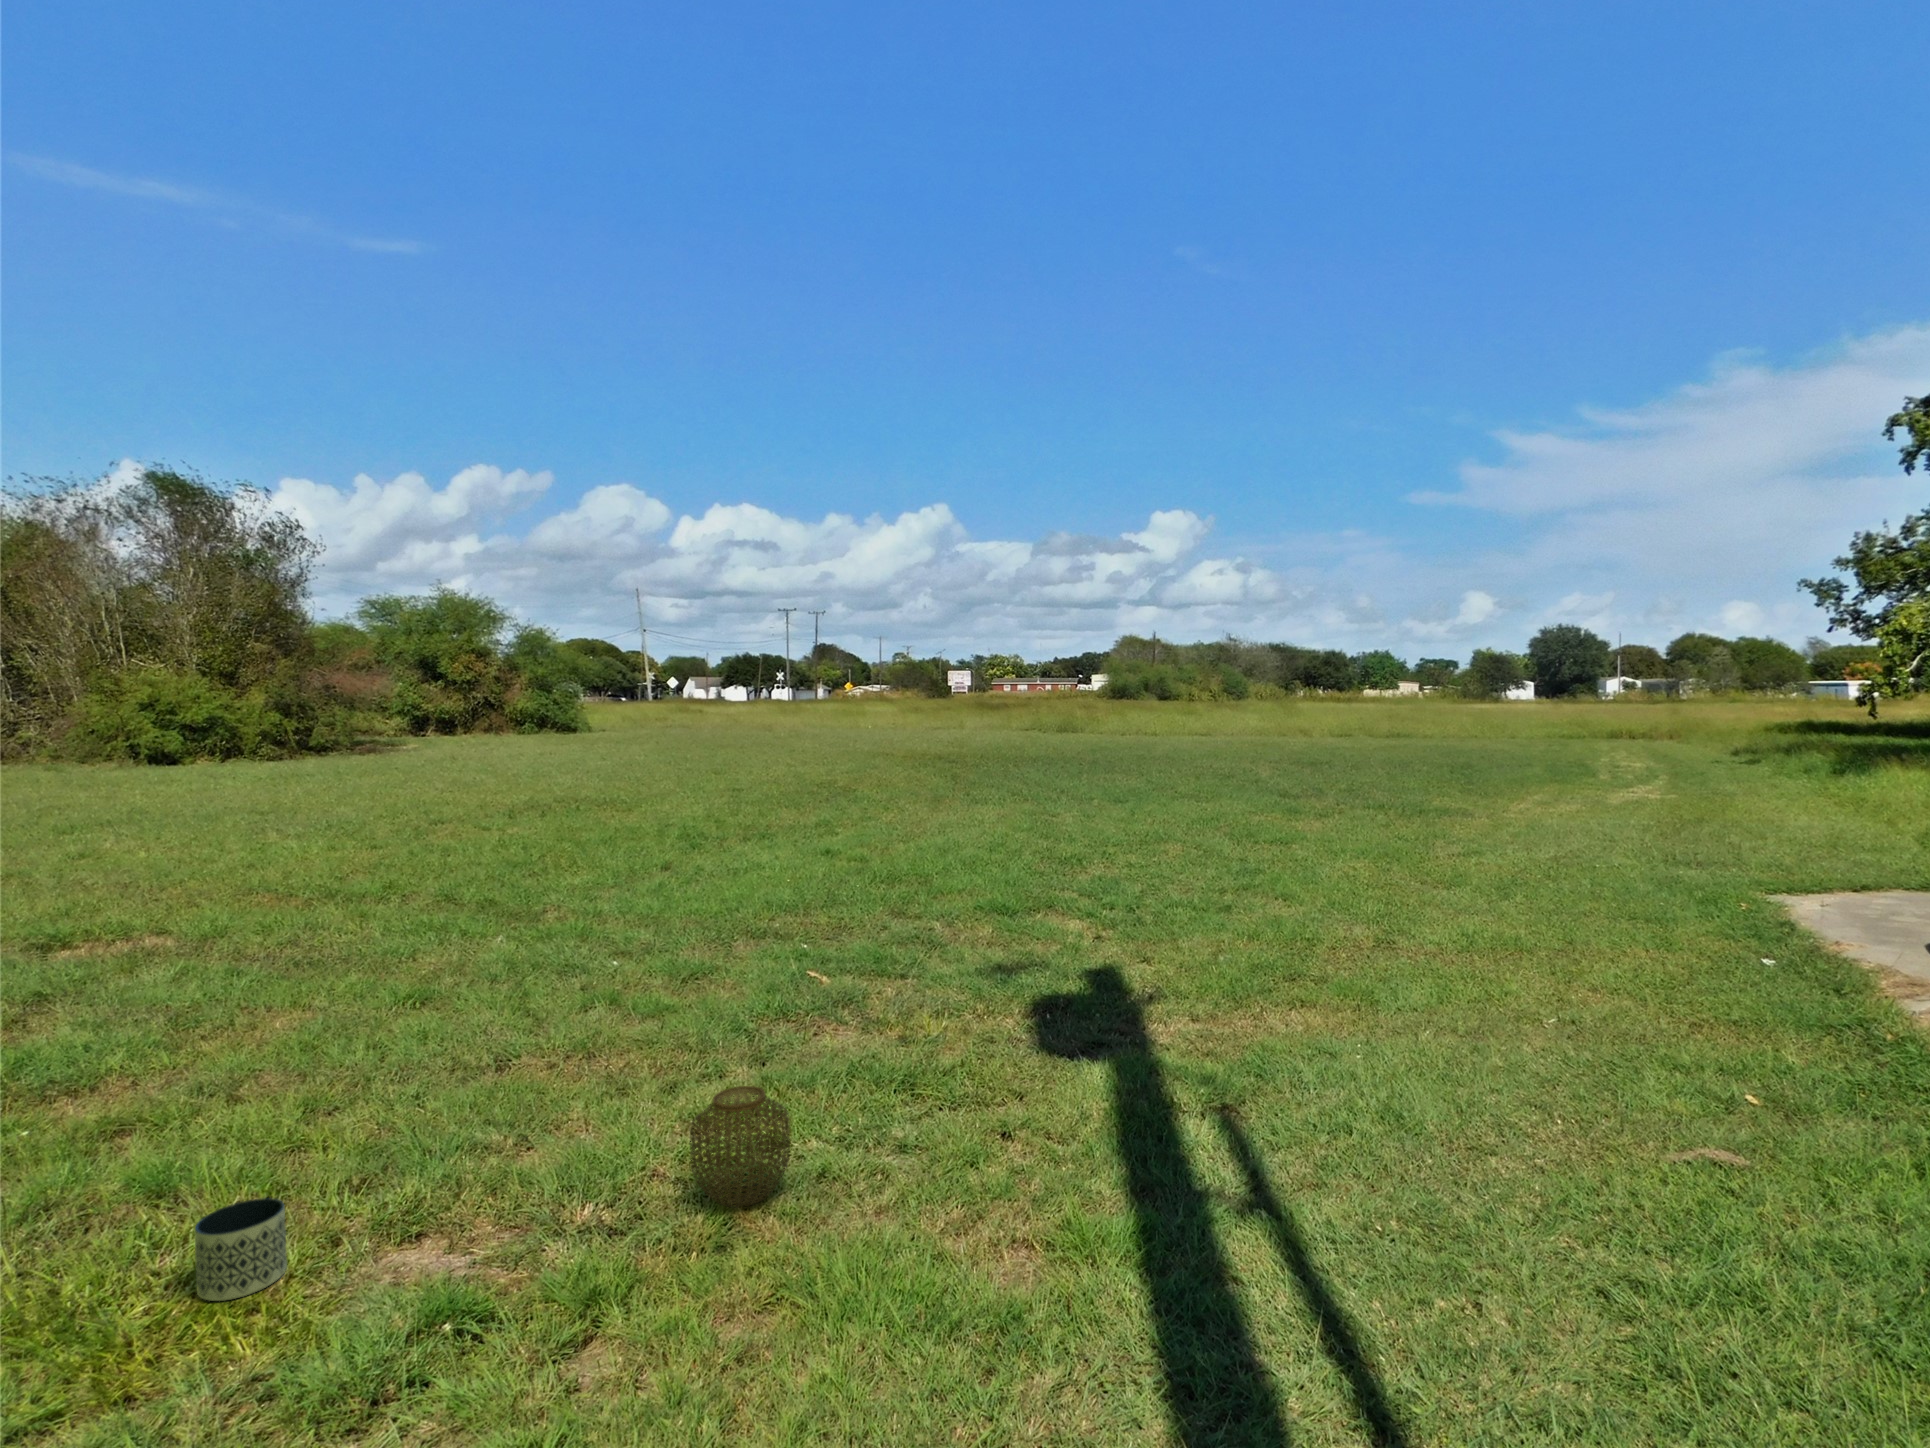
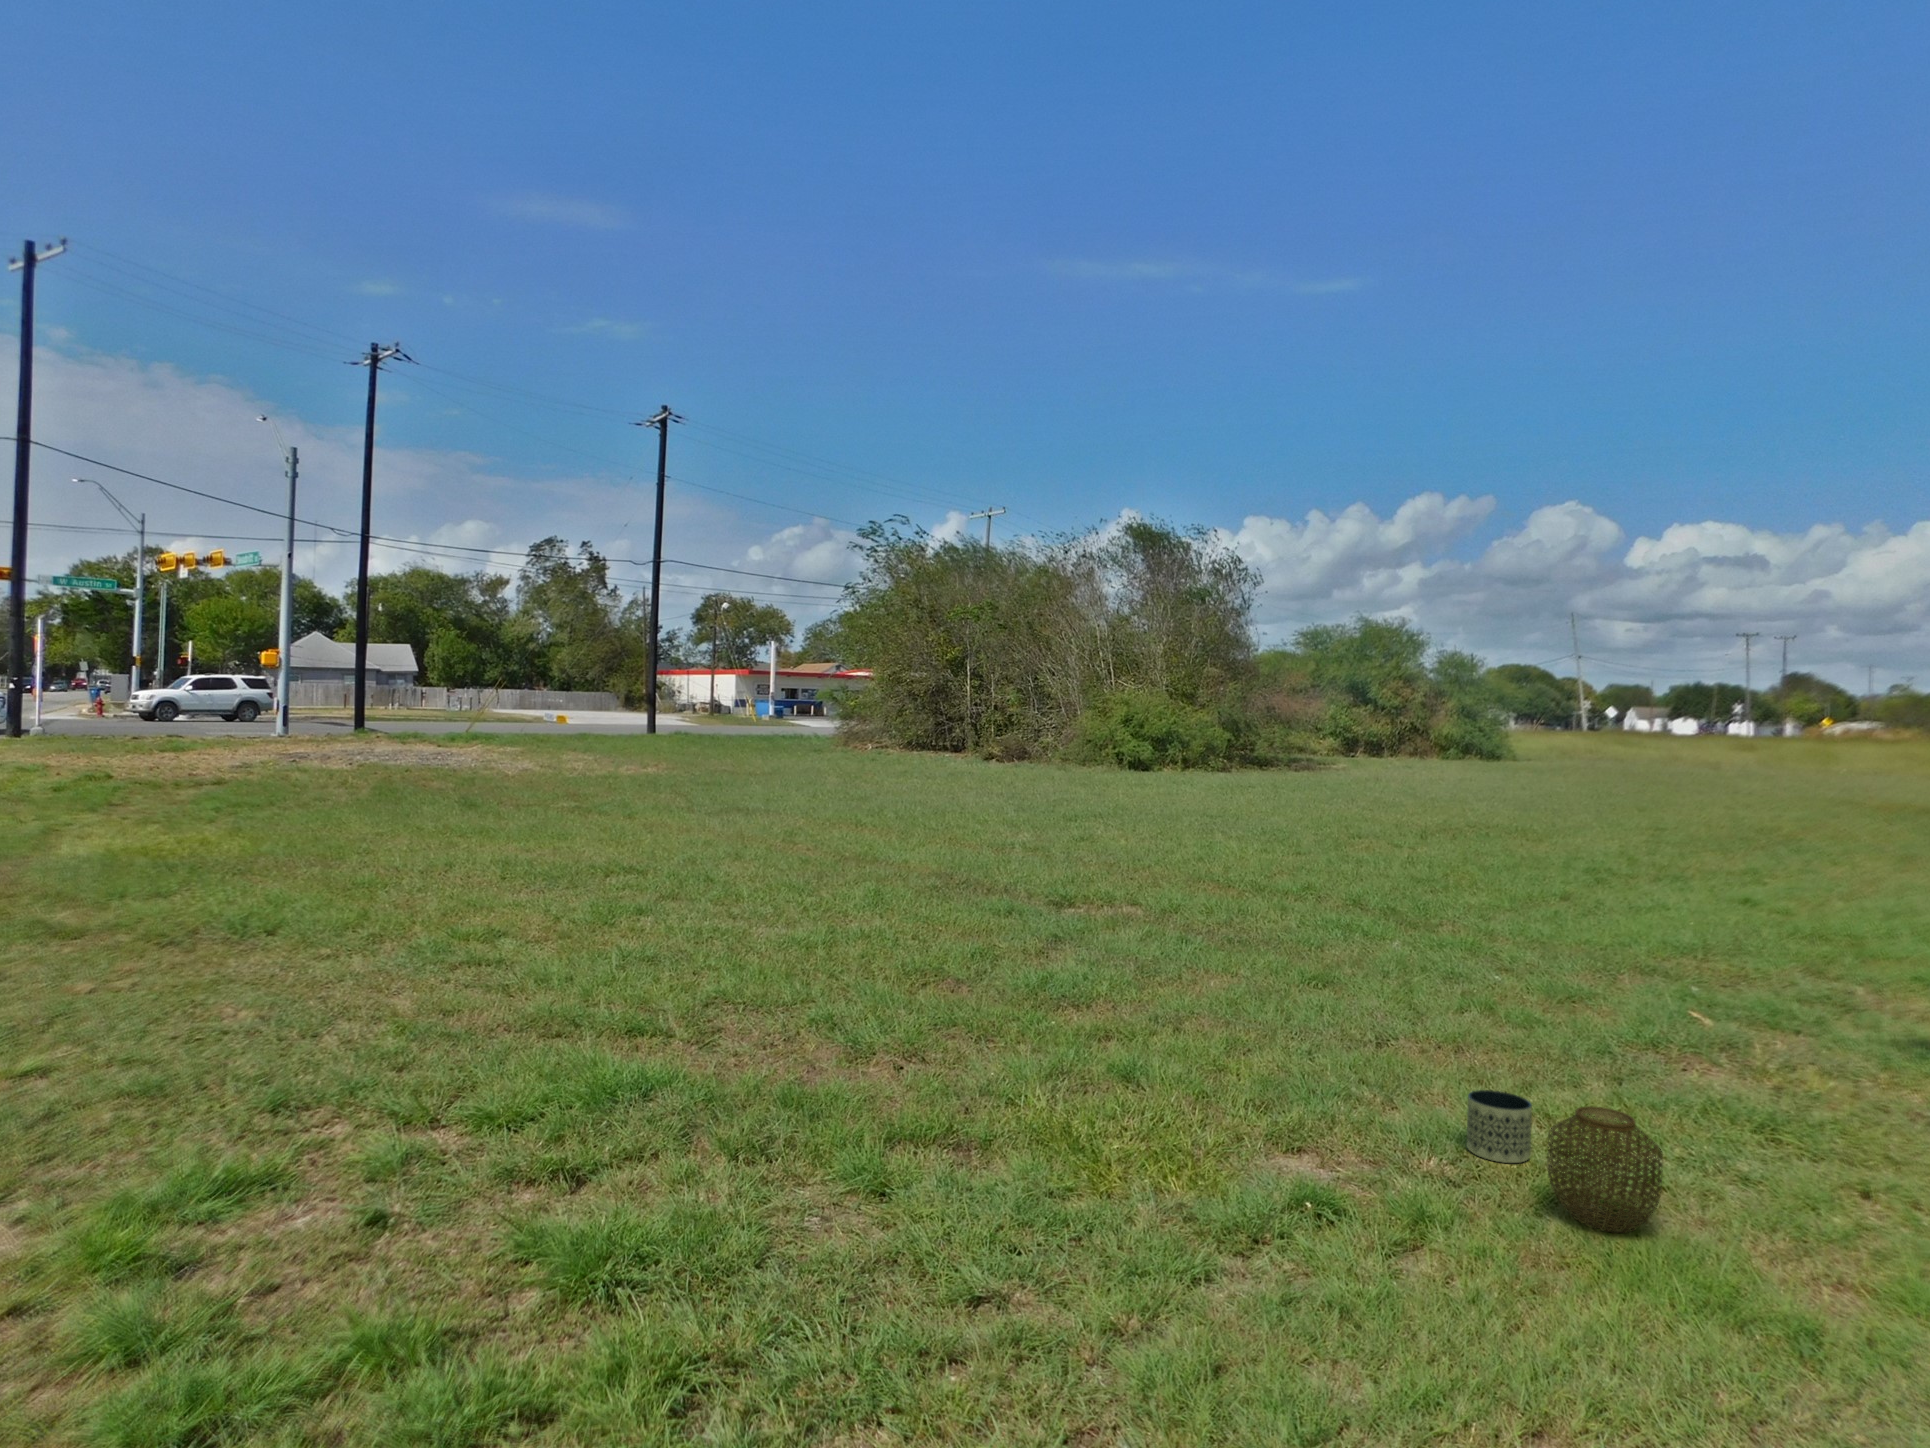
planter: present [195,1198,287,1301] -> present [1467,1090,1532,1163]

